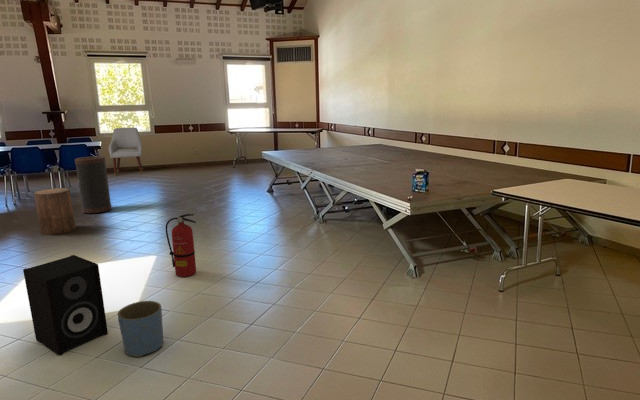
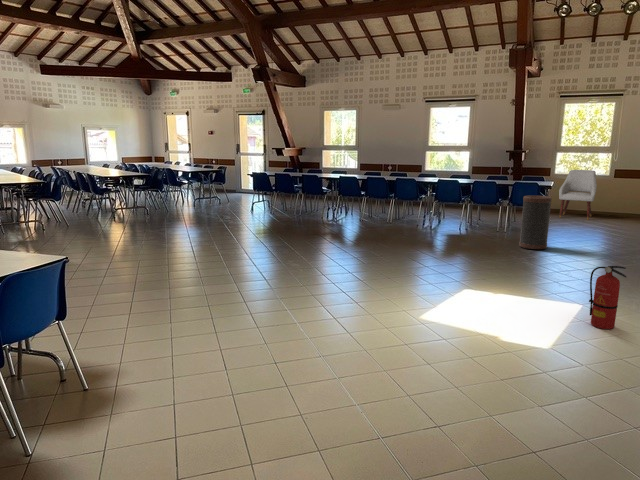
stool: present [34,188,75,235] -> none [481,220,513,260]
speaker: present [23,255,108,355] -> none [460,275,518,348]
planter: present [118,301,163,357] -> none [522,328,563,376]

